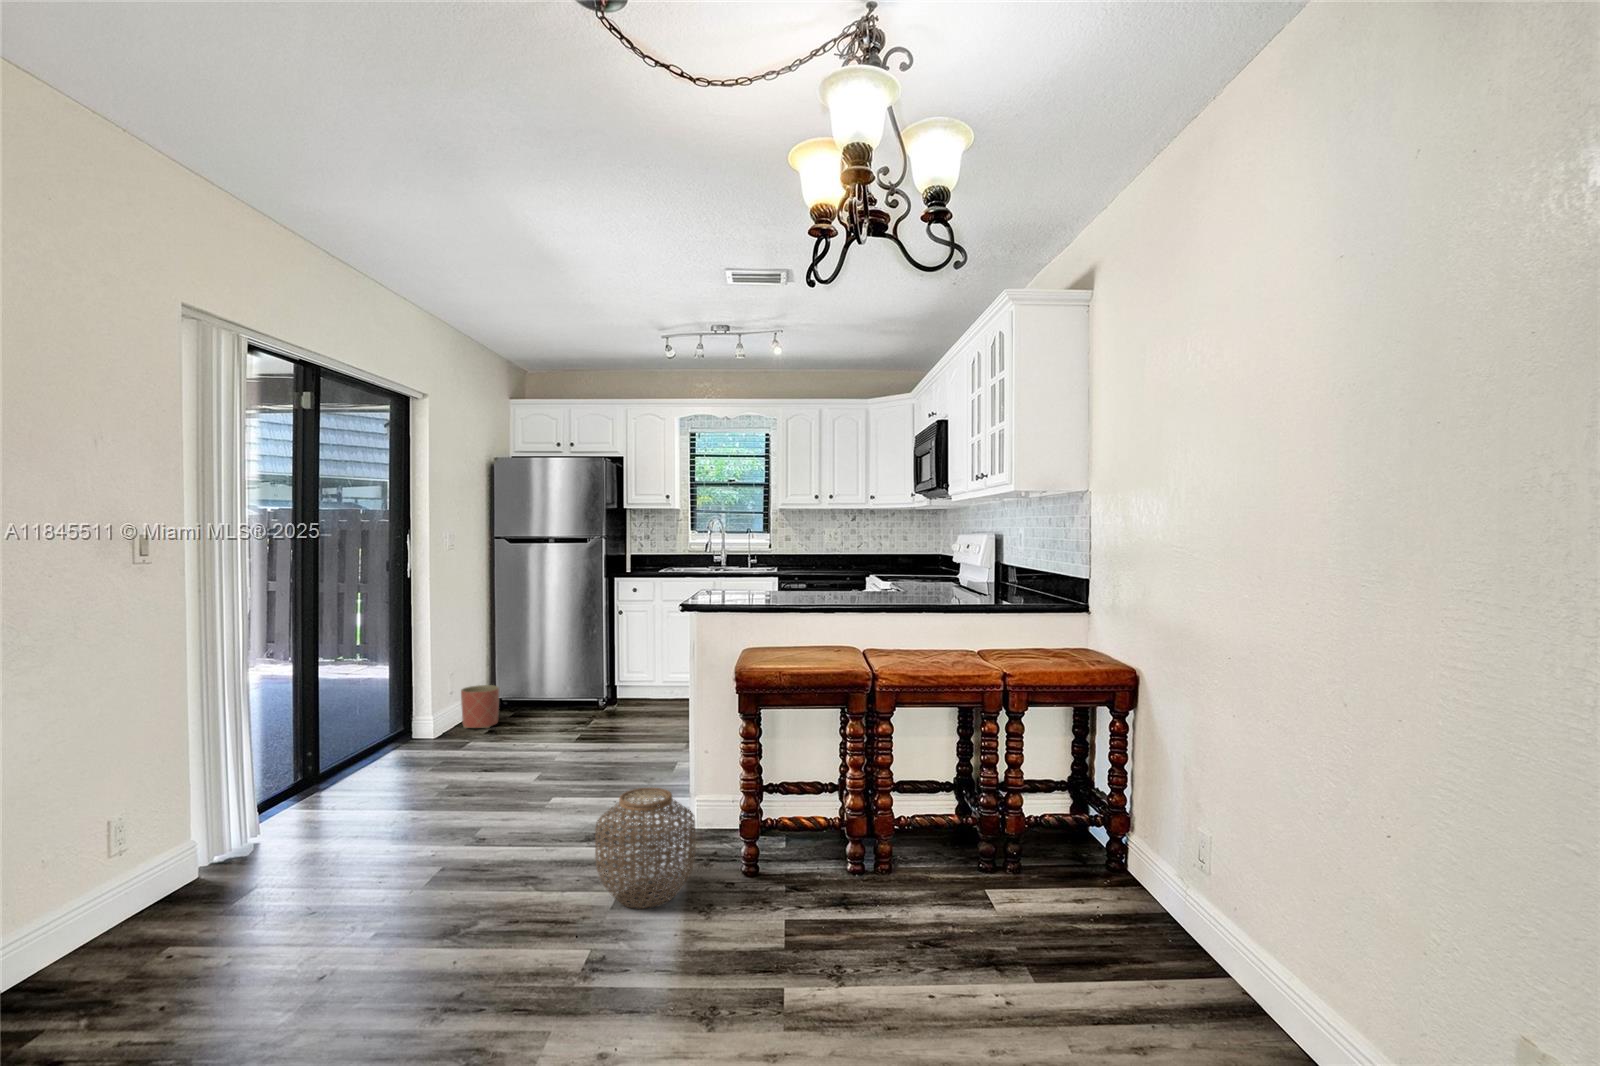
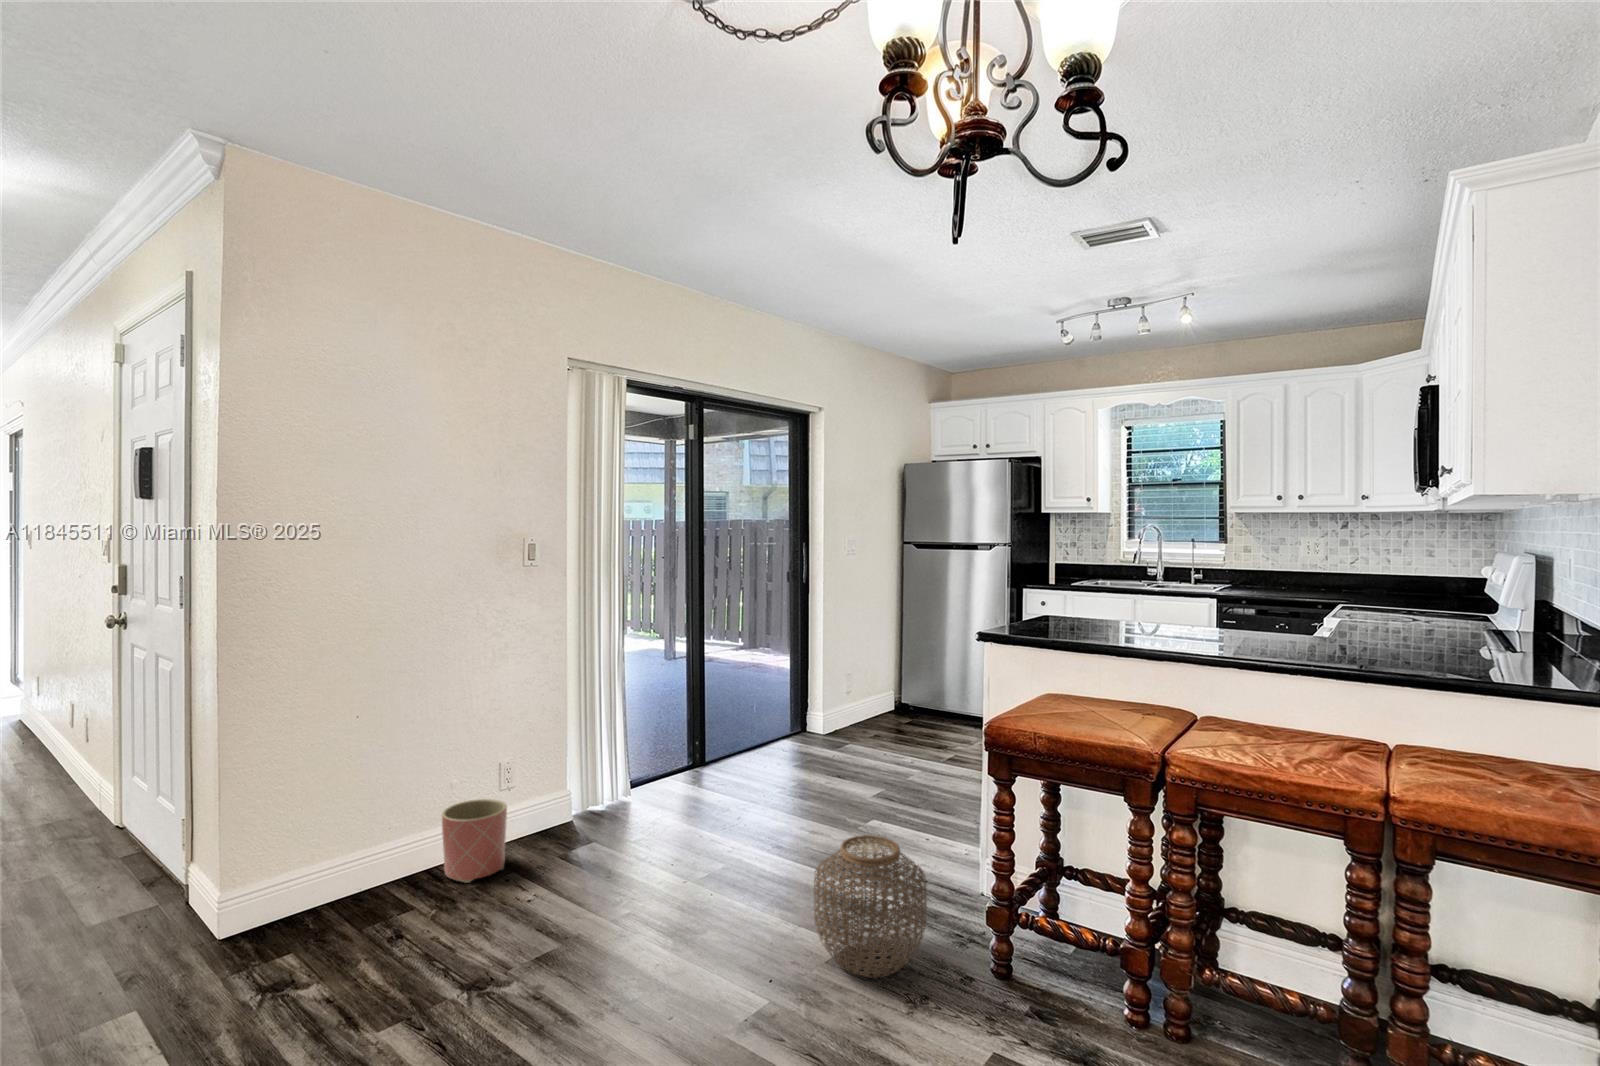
planter: present [461,685,499,728] -> present [442,799,507,883]

